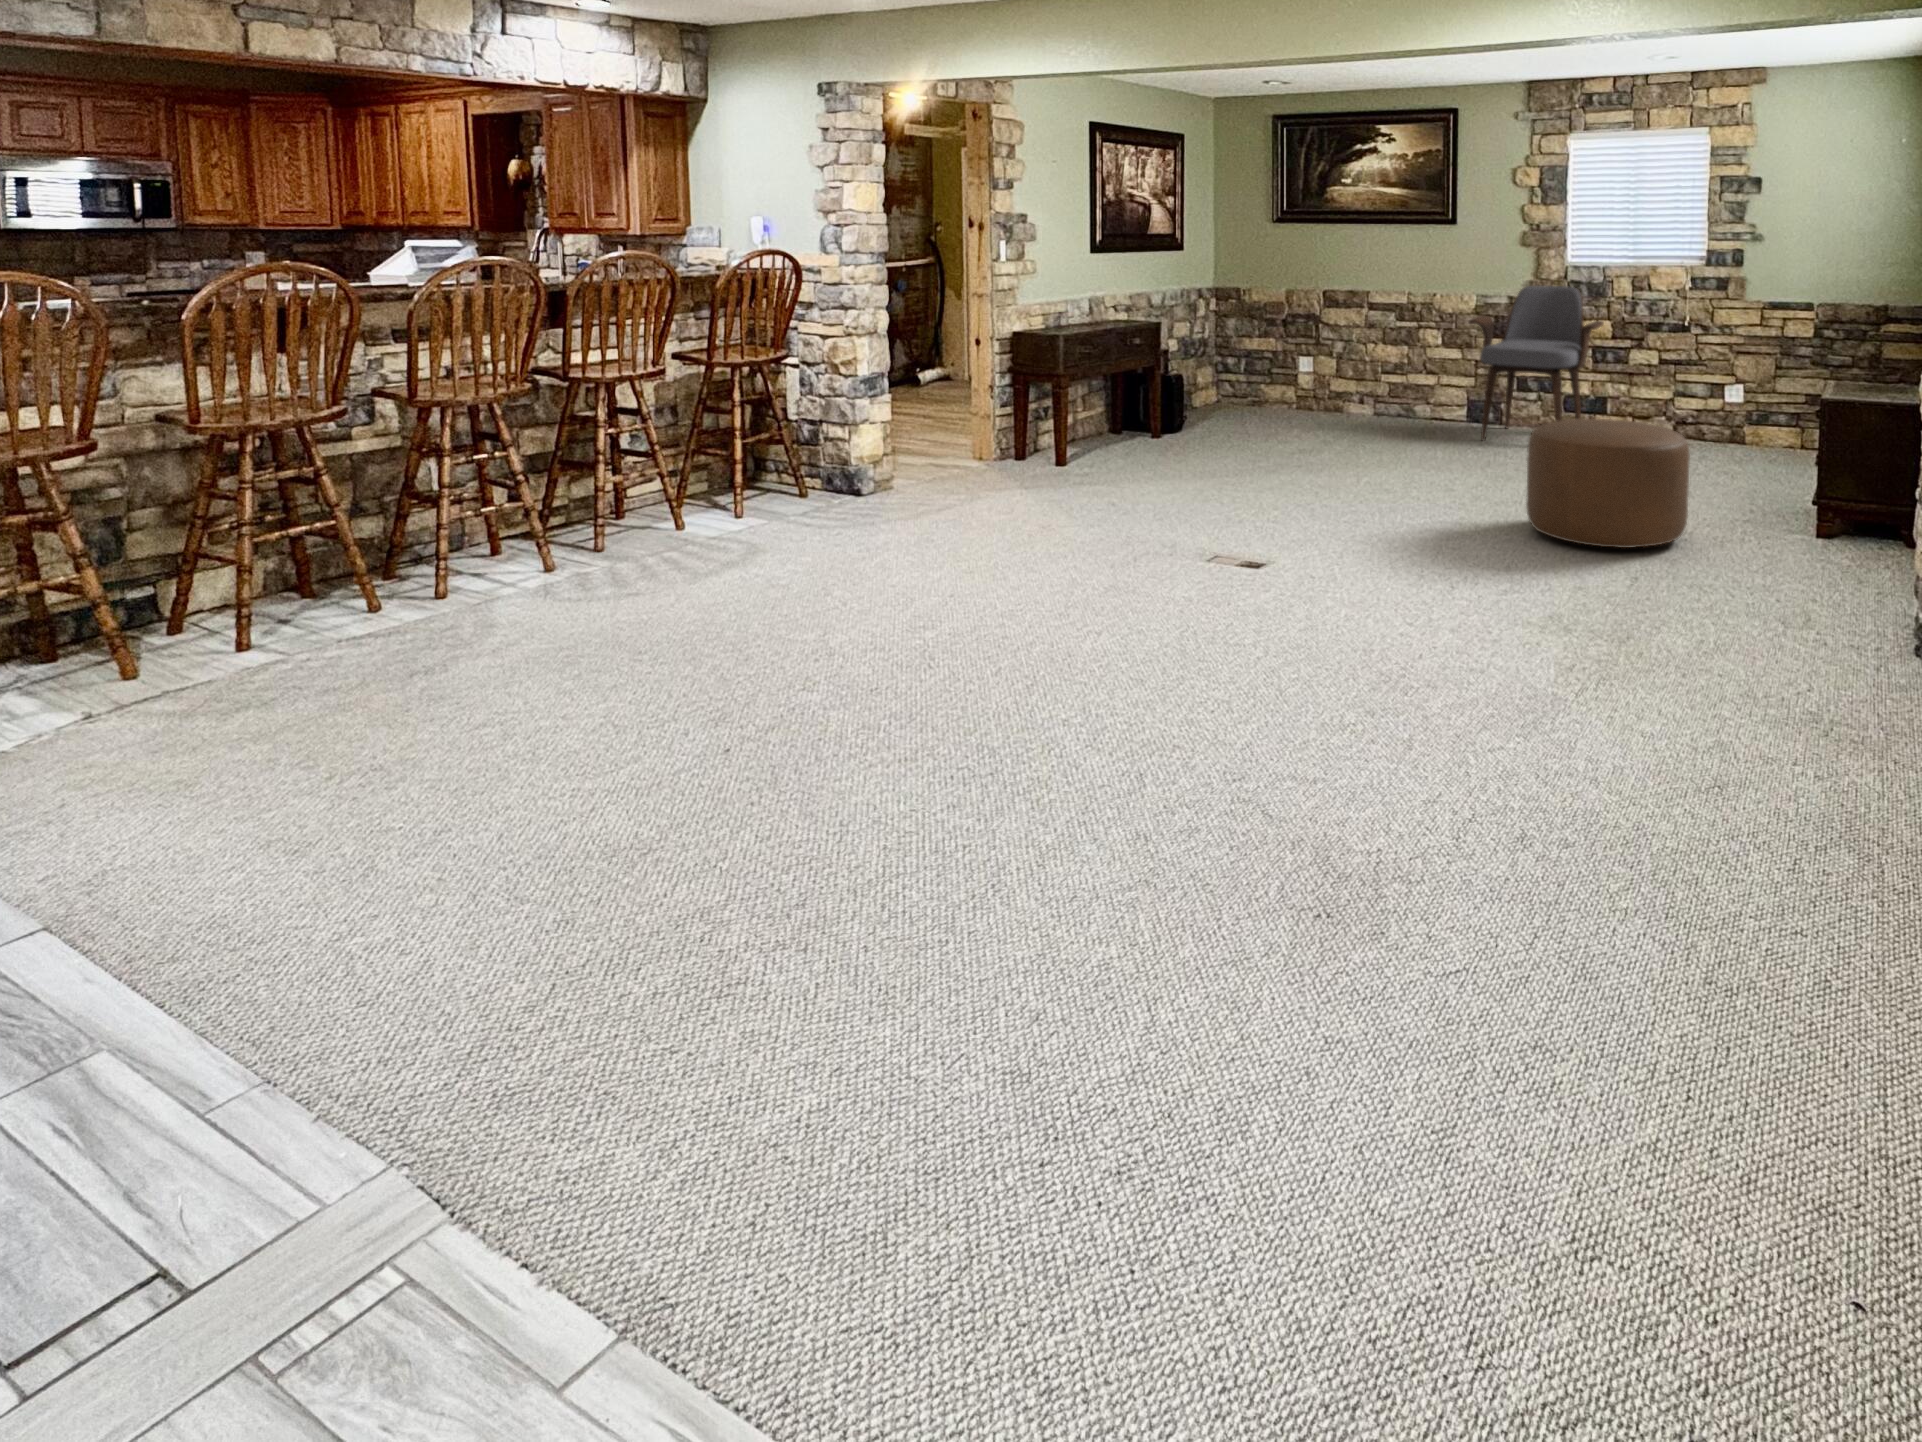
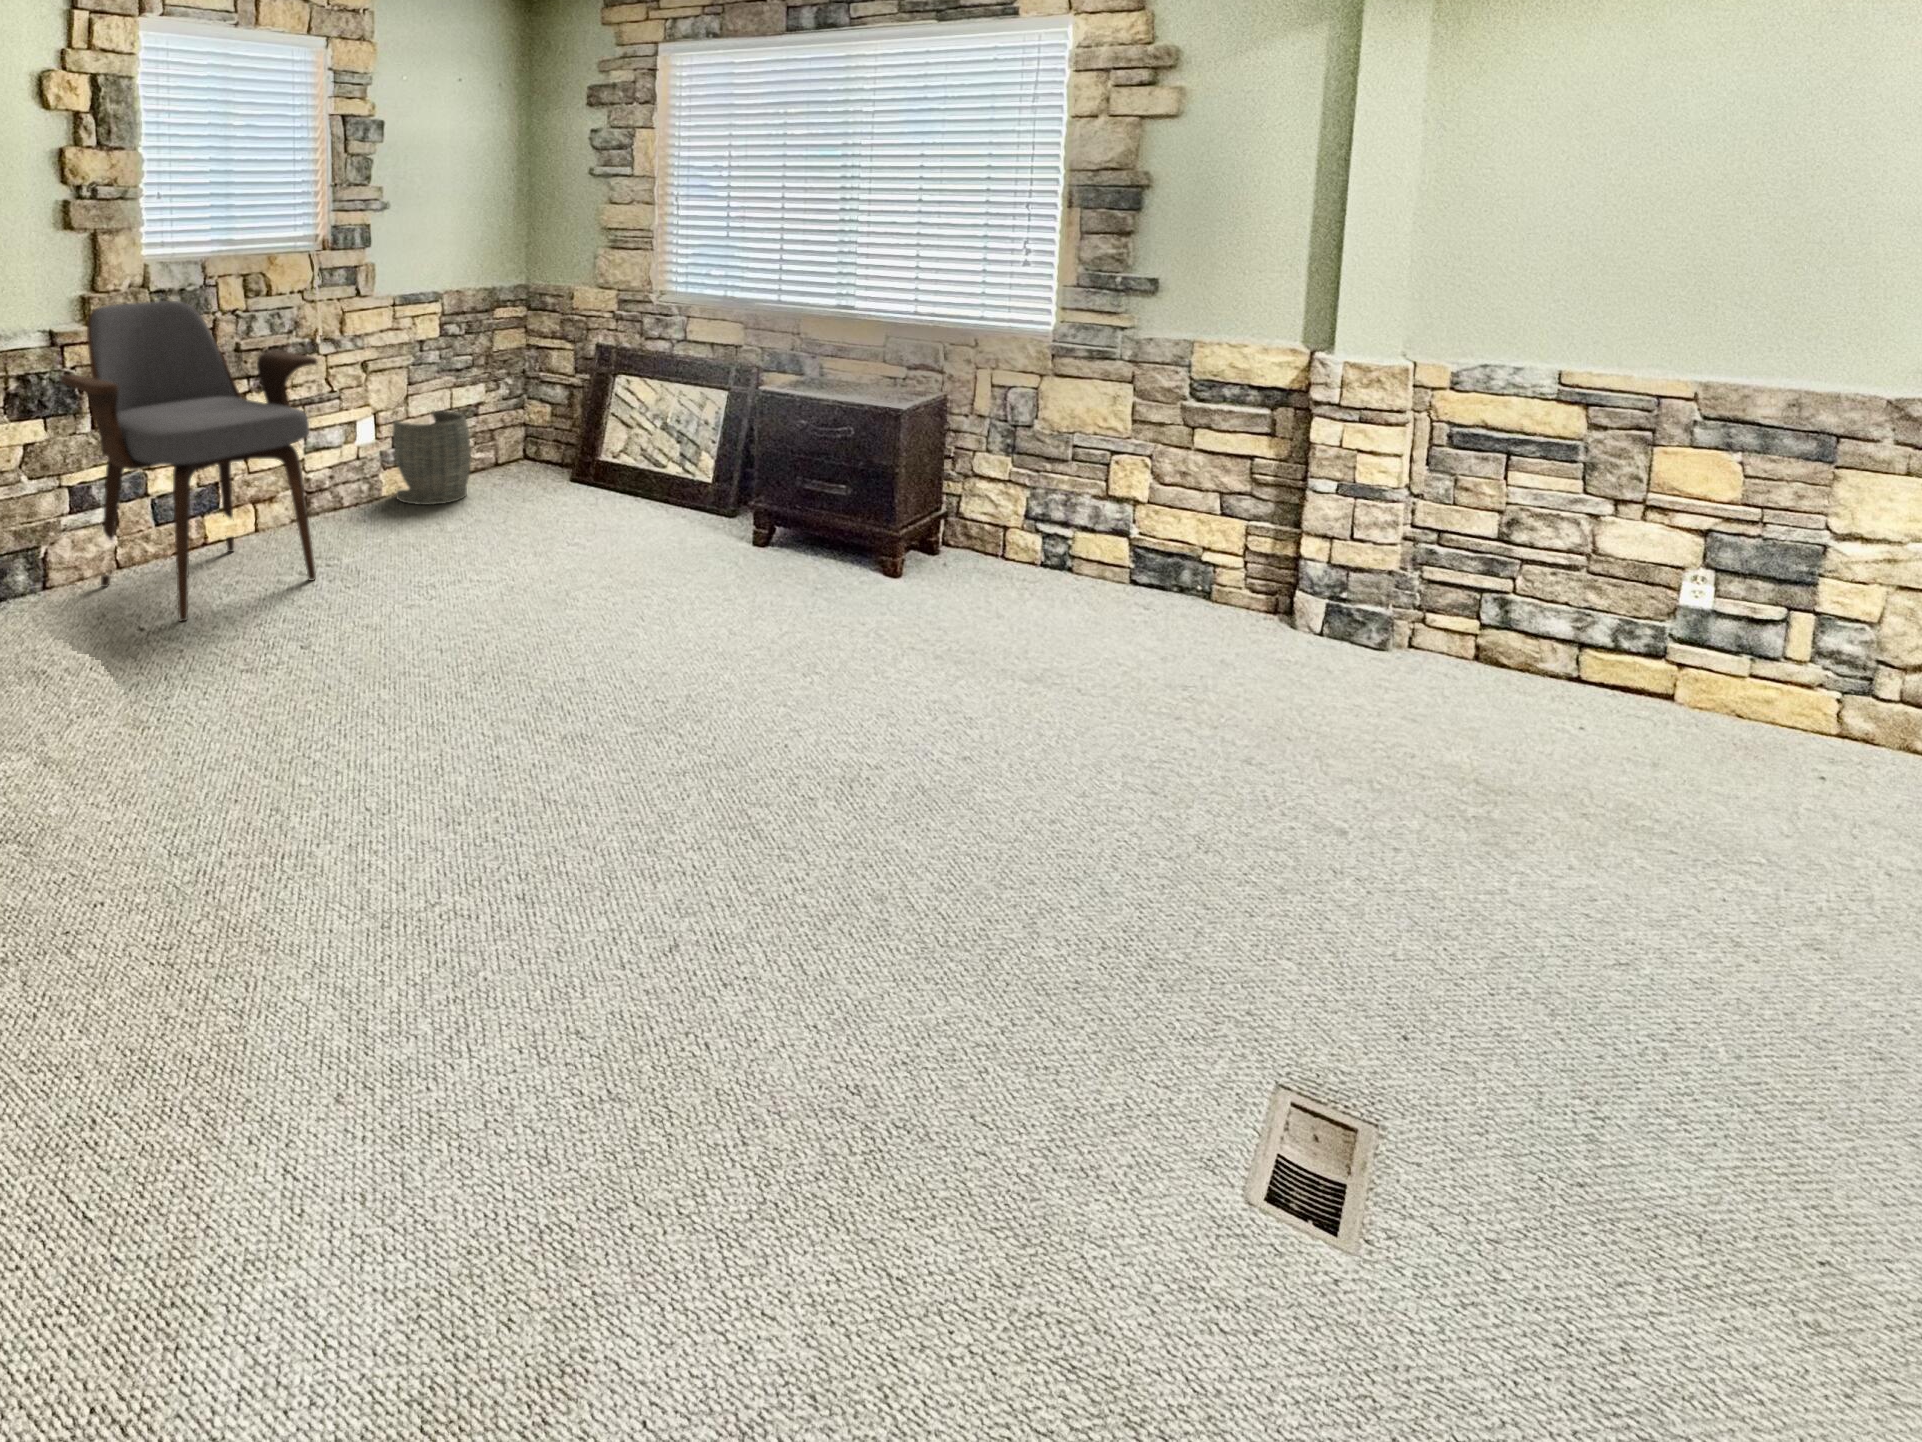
woven basket: none [1718,388,1782,454] -> present [392,411,471,505]
ottoman: present [1526,419,1690,548] -> none [834,466,1101,696]

